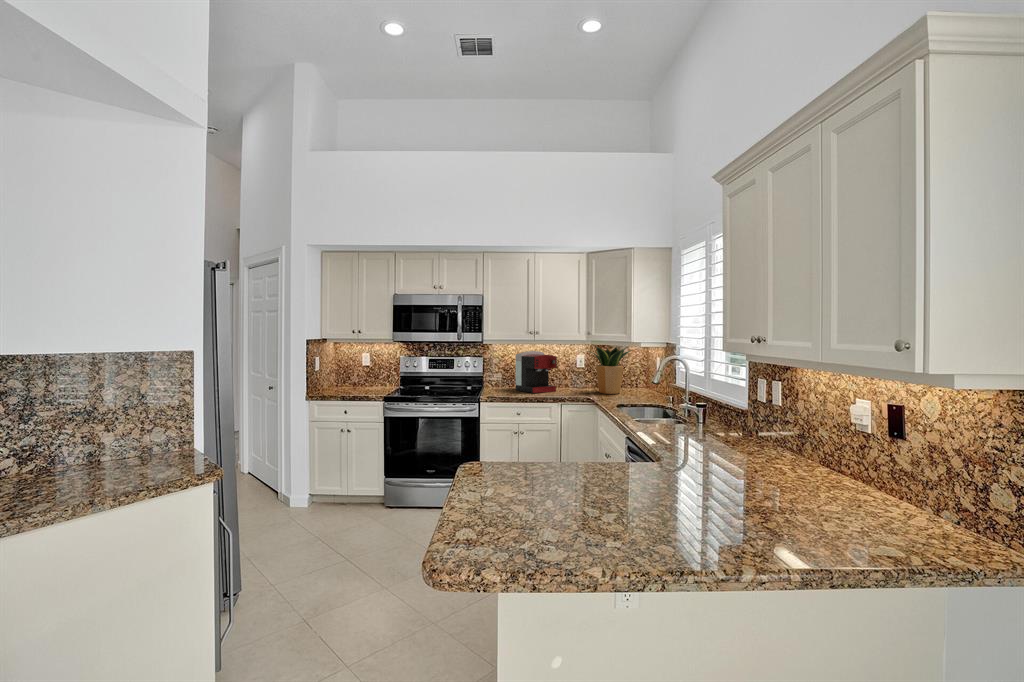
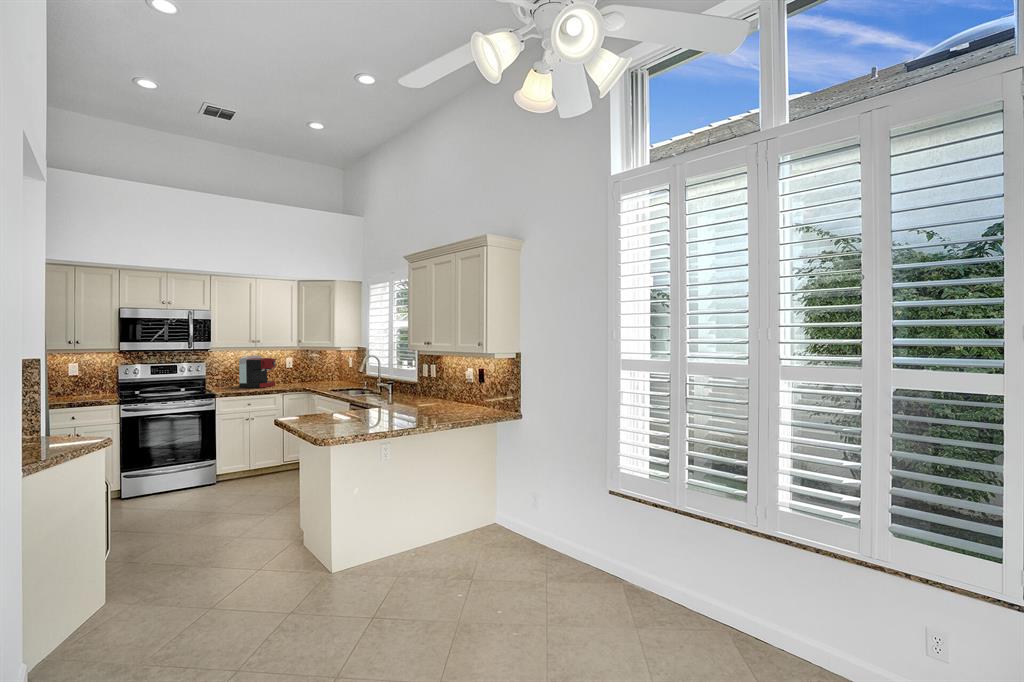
potted plant: present [593,347,632,394] -> none [301,350,334,384]

